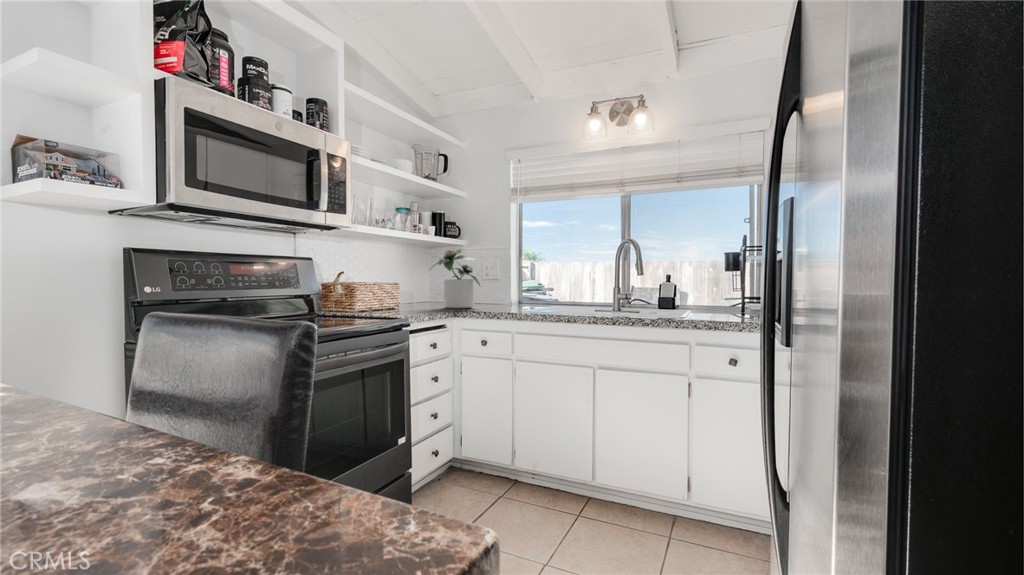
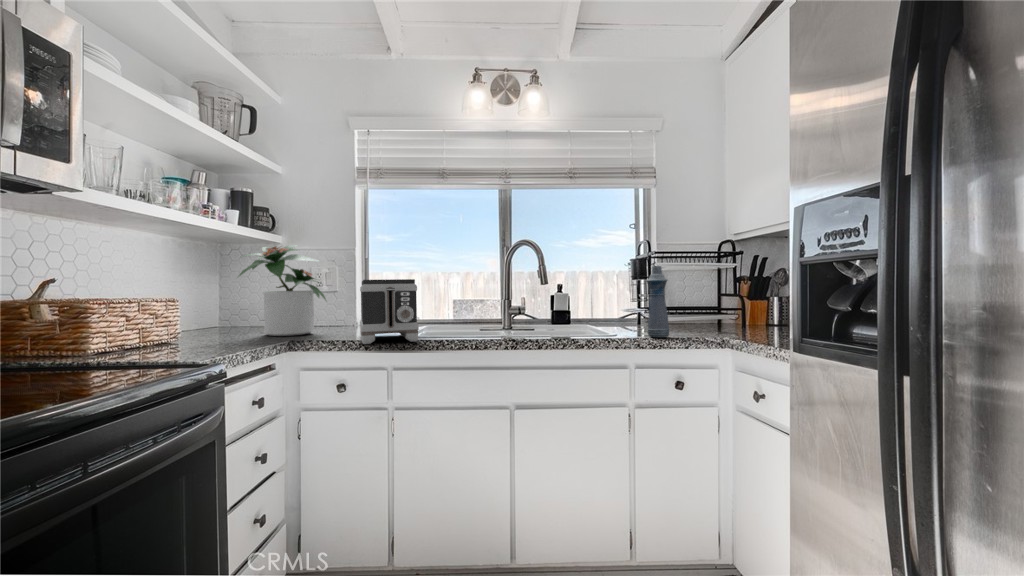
bottle: none [715,260,736,322] -> present [646,266,669,338]
toaster: none [490,272,532,315] -> present [360,279,419,344]

